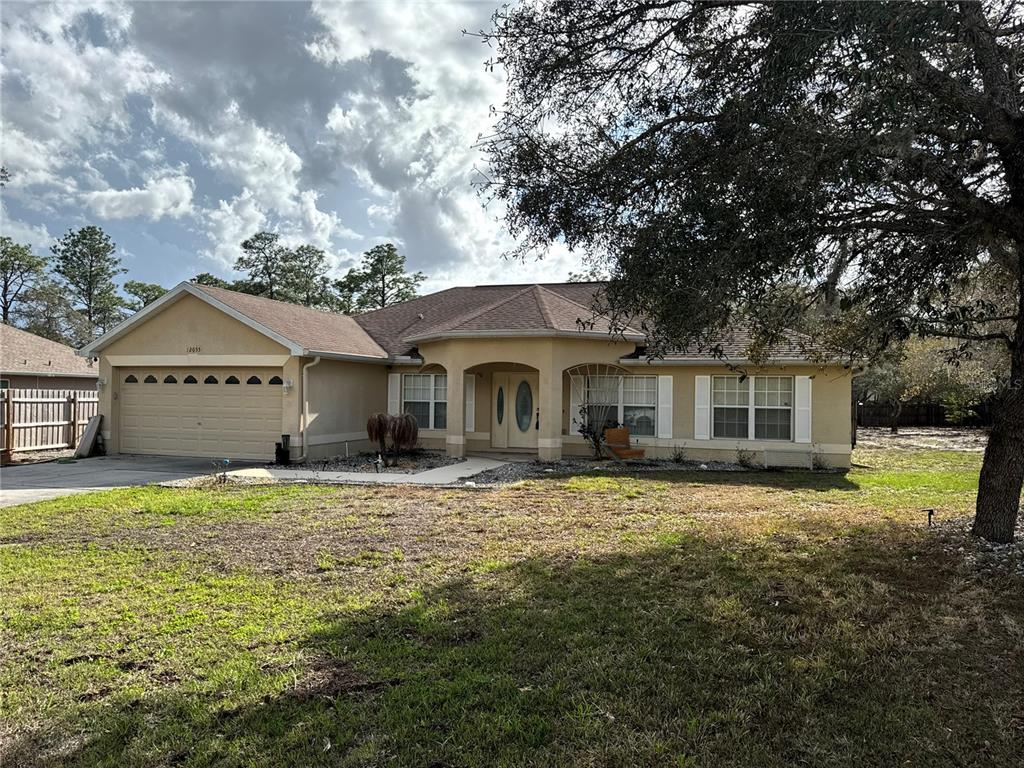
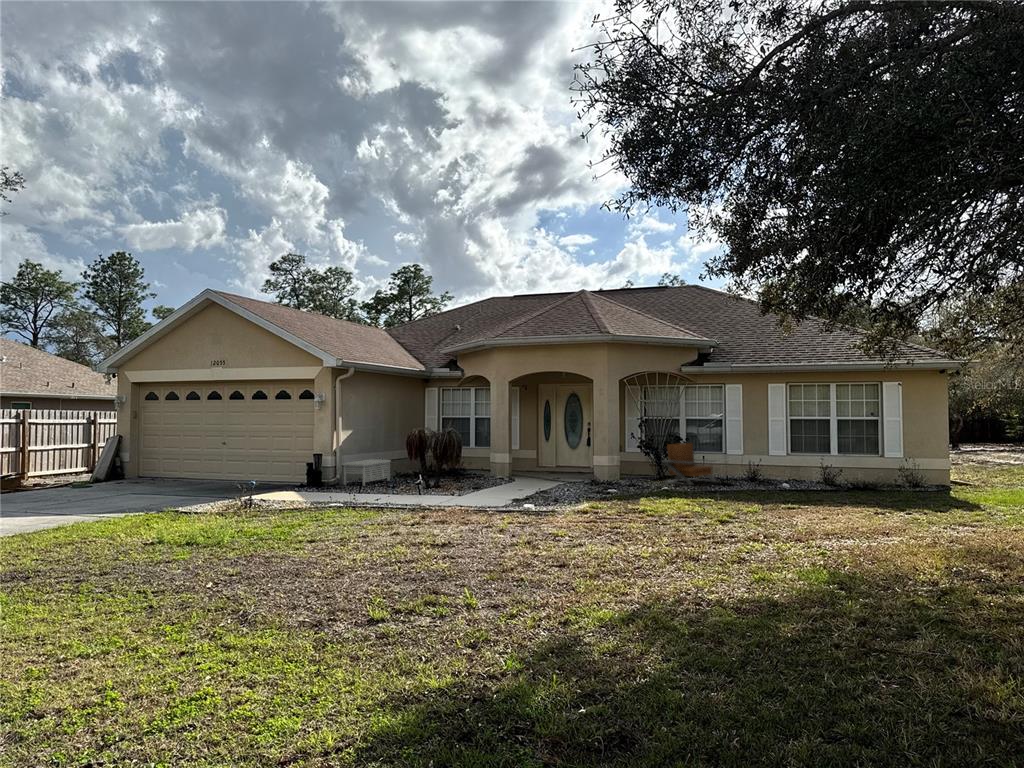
storage bench: present [762,446,813,470] -> present [342,459,391,486]

